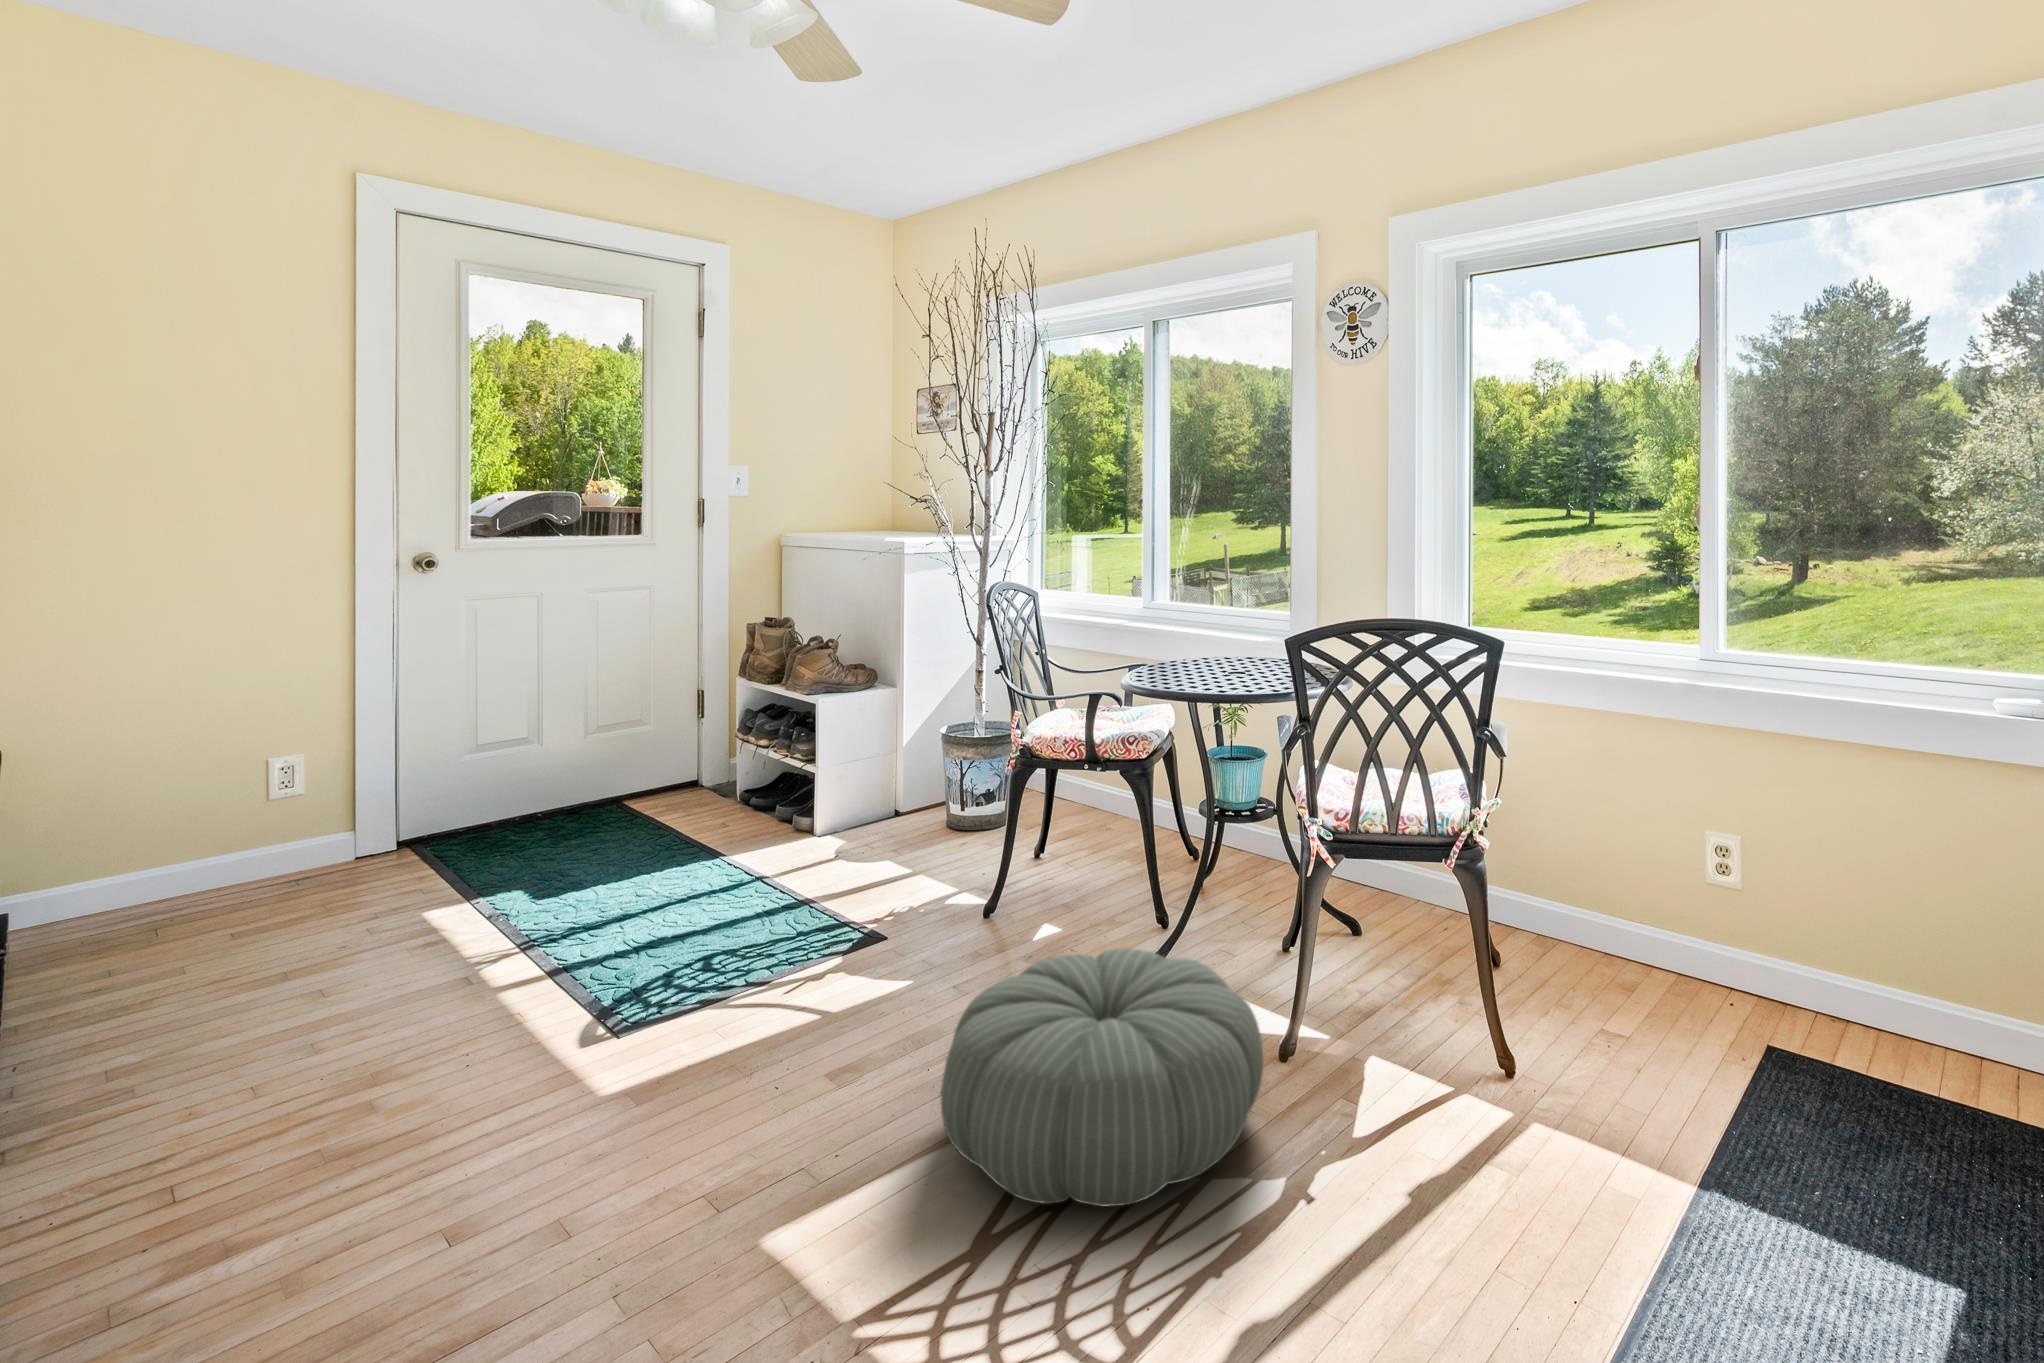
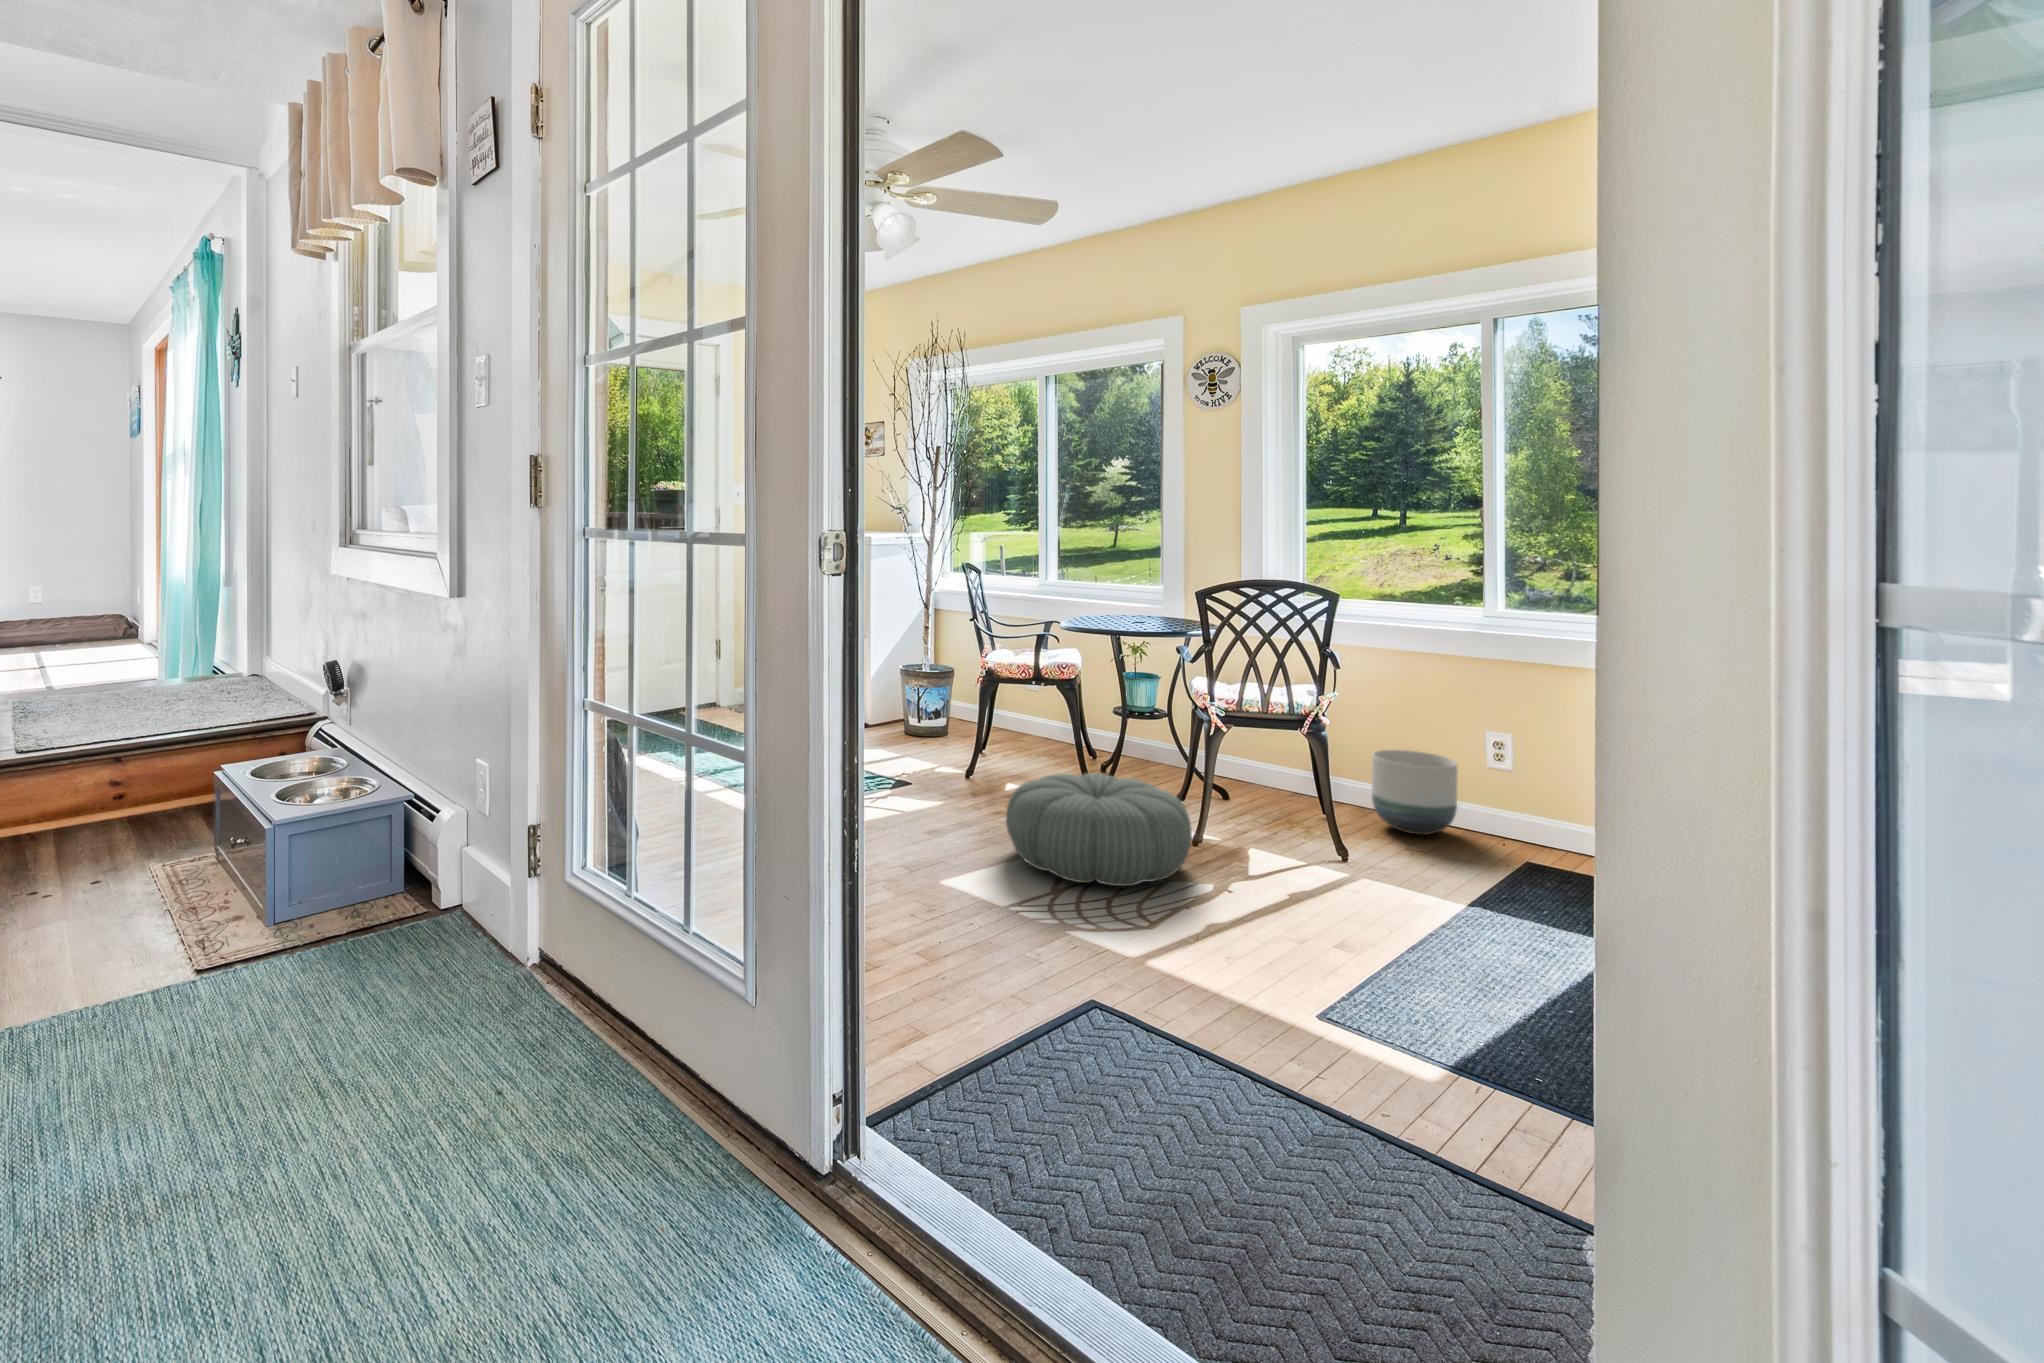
planter: none [1554,857,1669,993] -> present [1372,750,1458,835]

